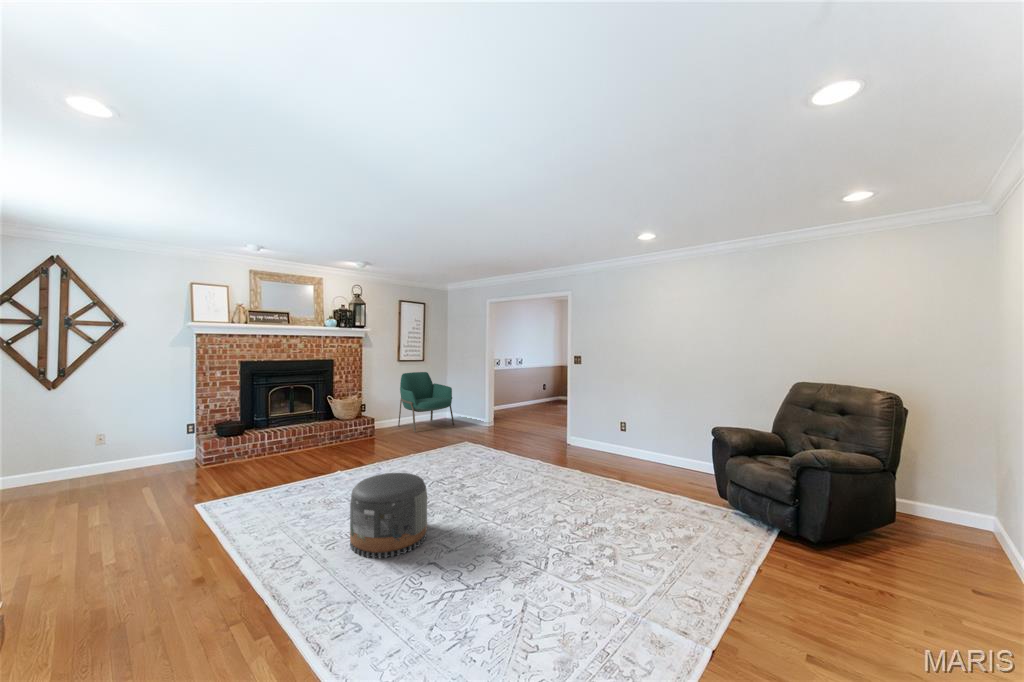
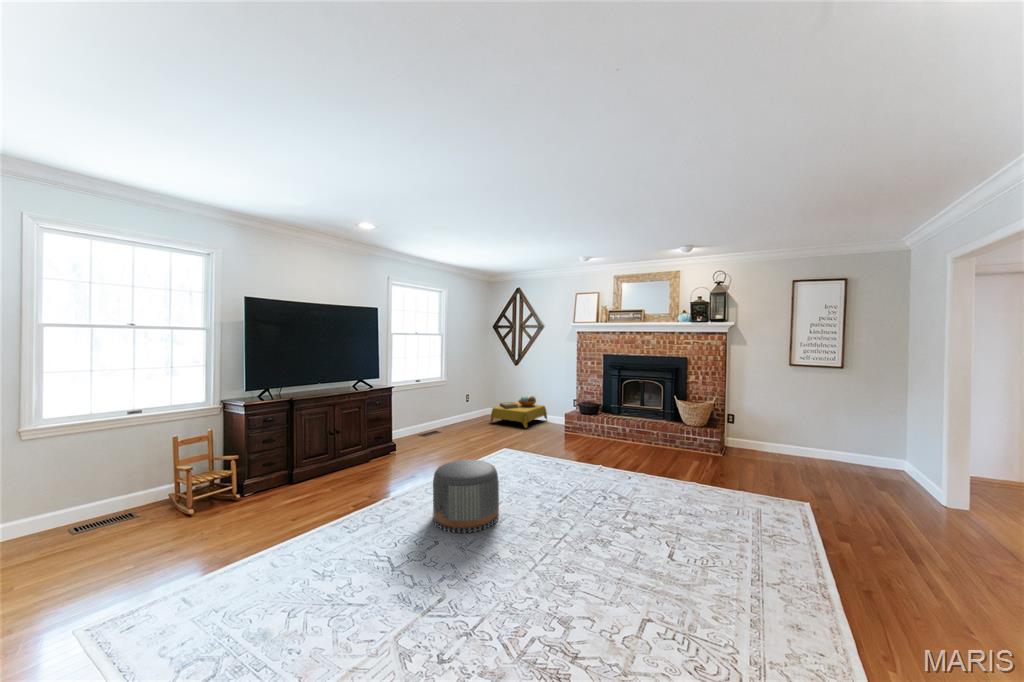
armchair: present [398,372,454,432] -> none [769,384,867,484]
side table: none [21,436,138,506] -> present [490,396,547,428]

